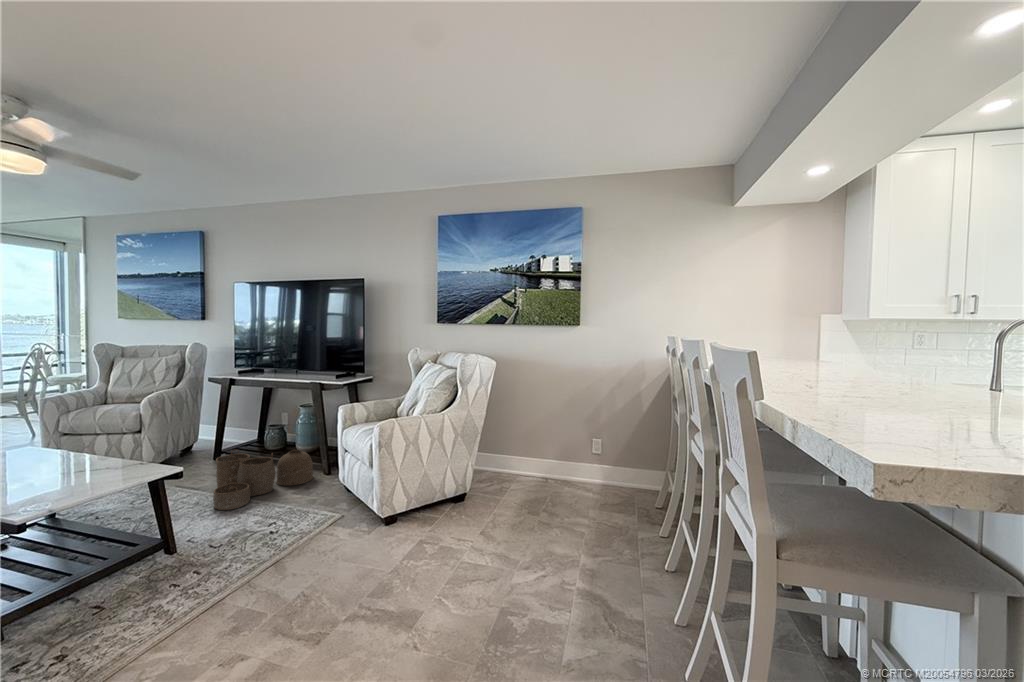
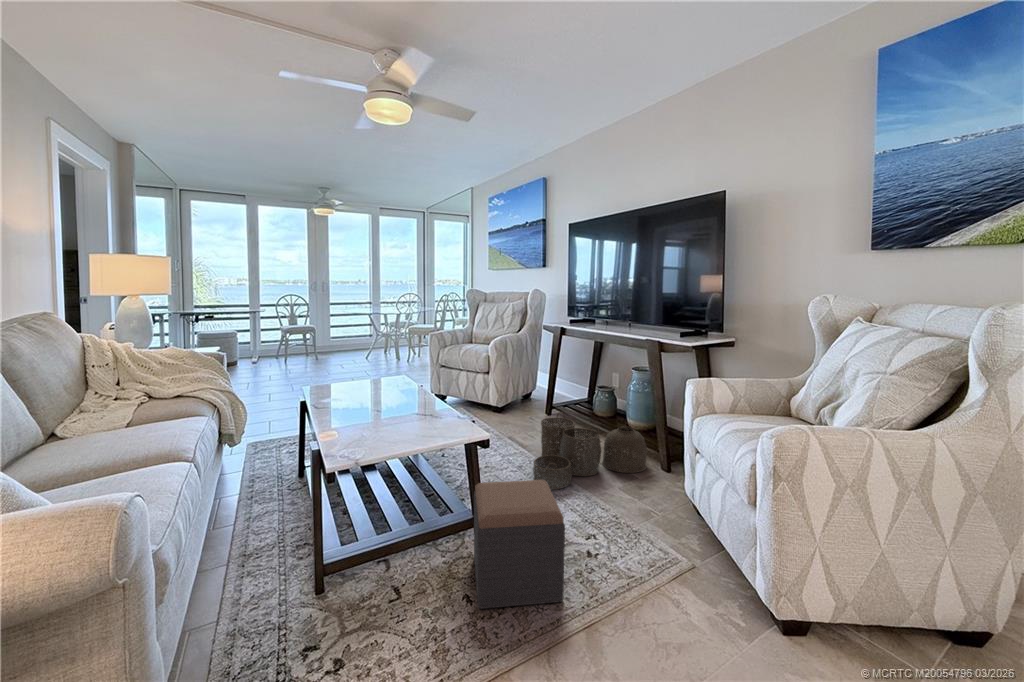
footstool: none [170,489,256,588] -> present [474,480,565,609]

